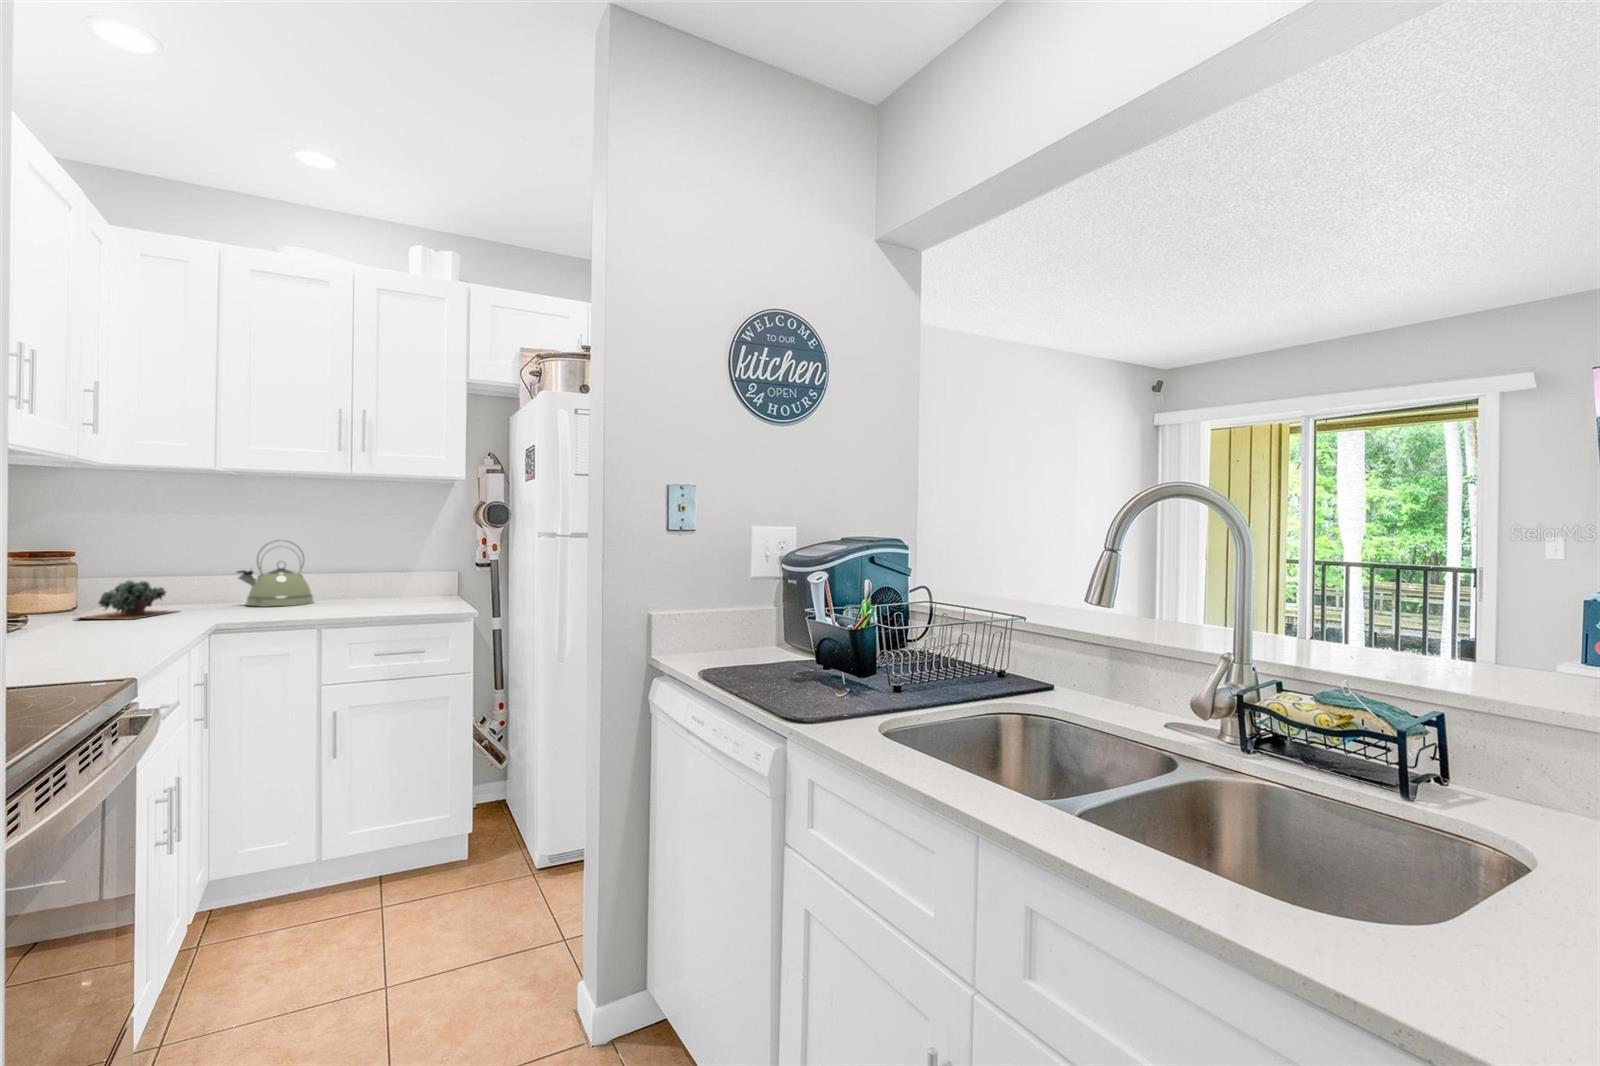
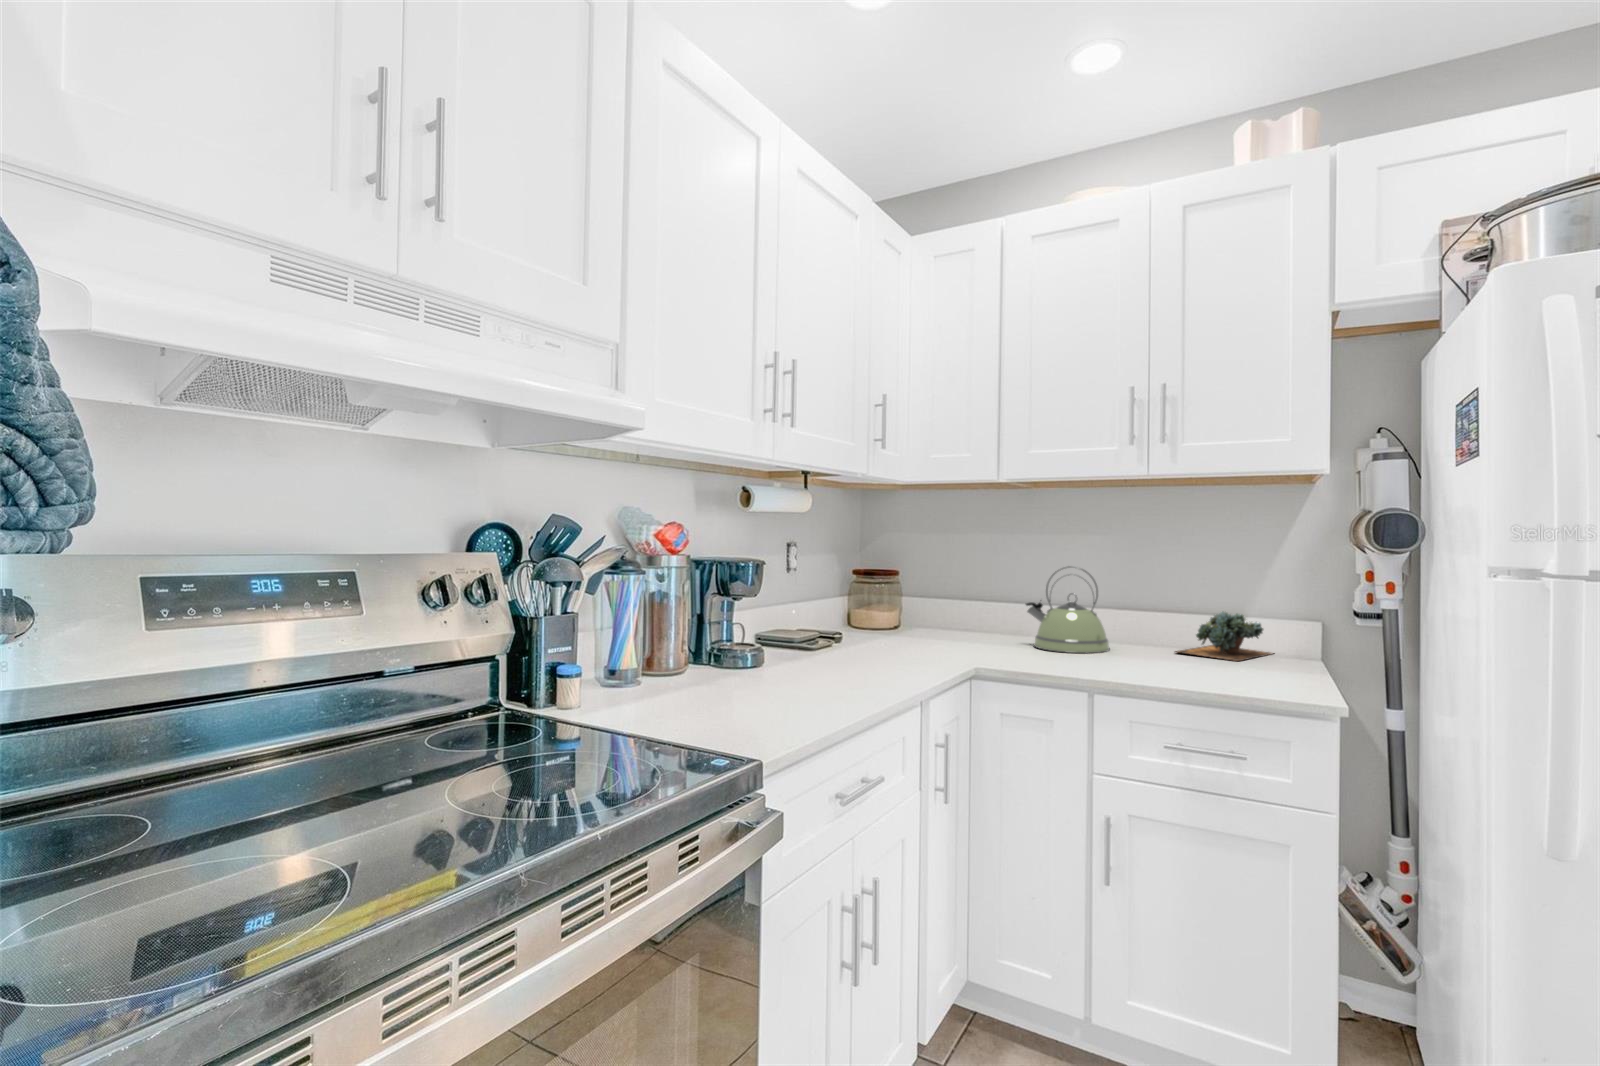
succulent plant: present [78,580,175,620] -> present [1175,612,1272,661]

